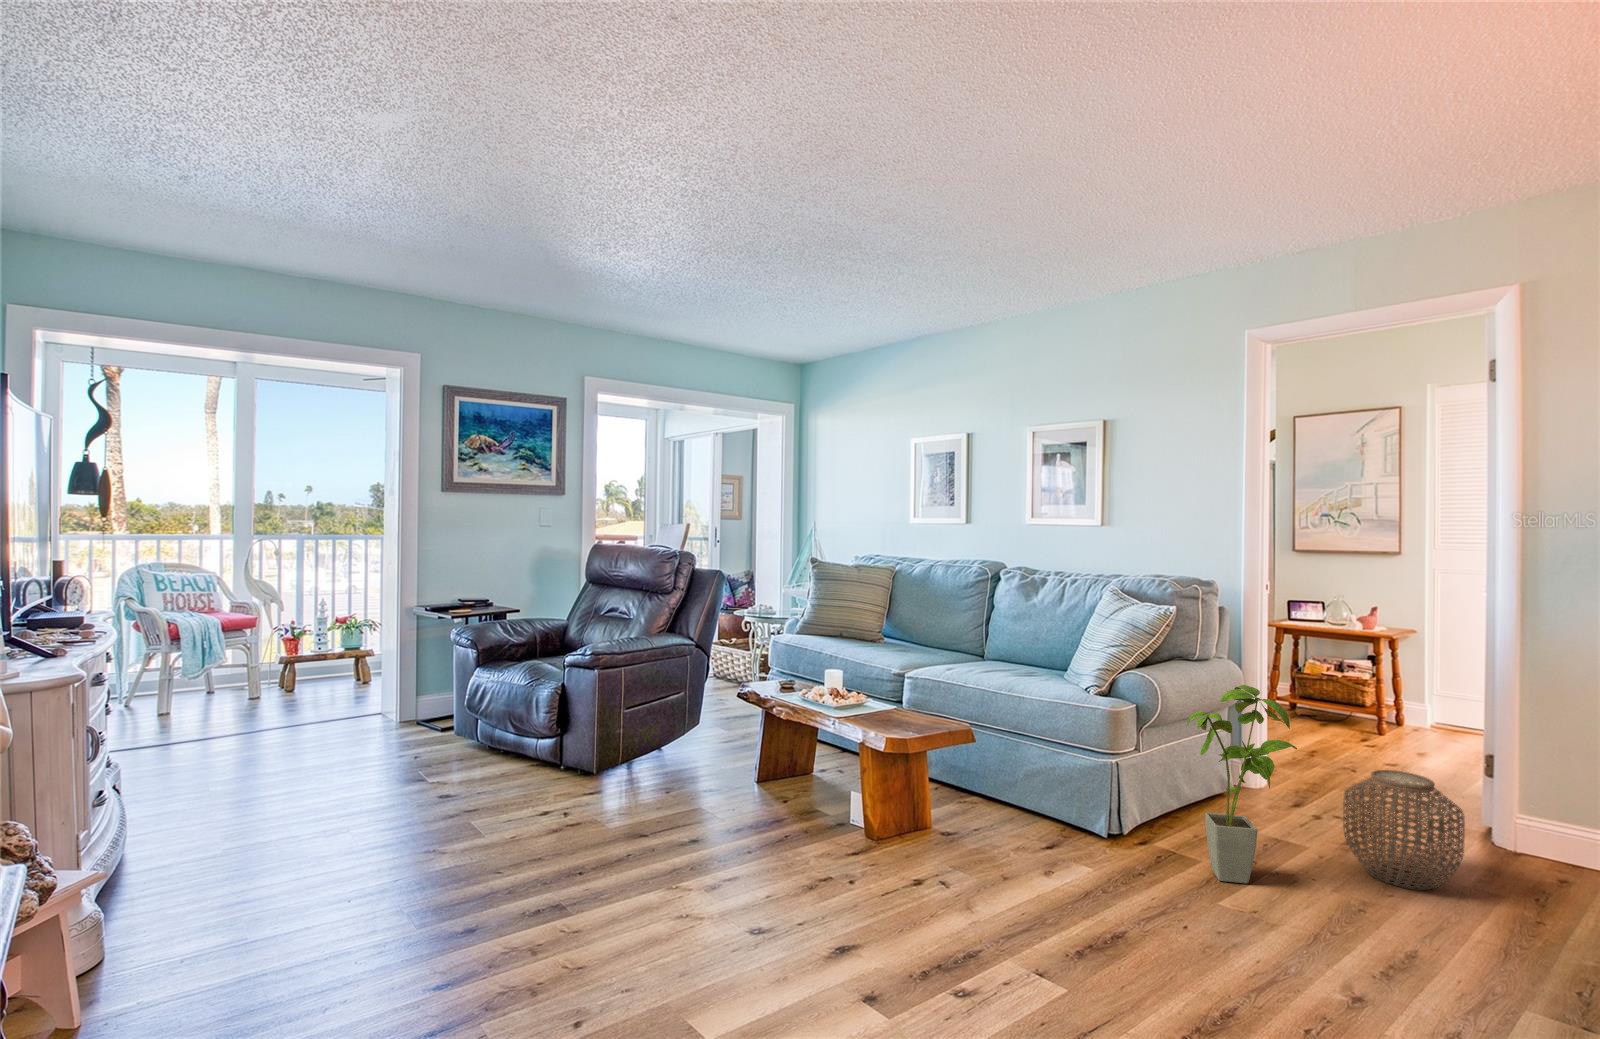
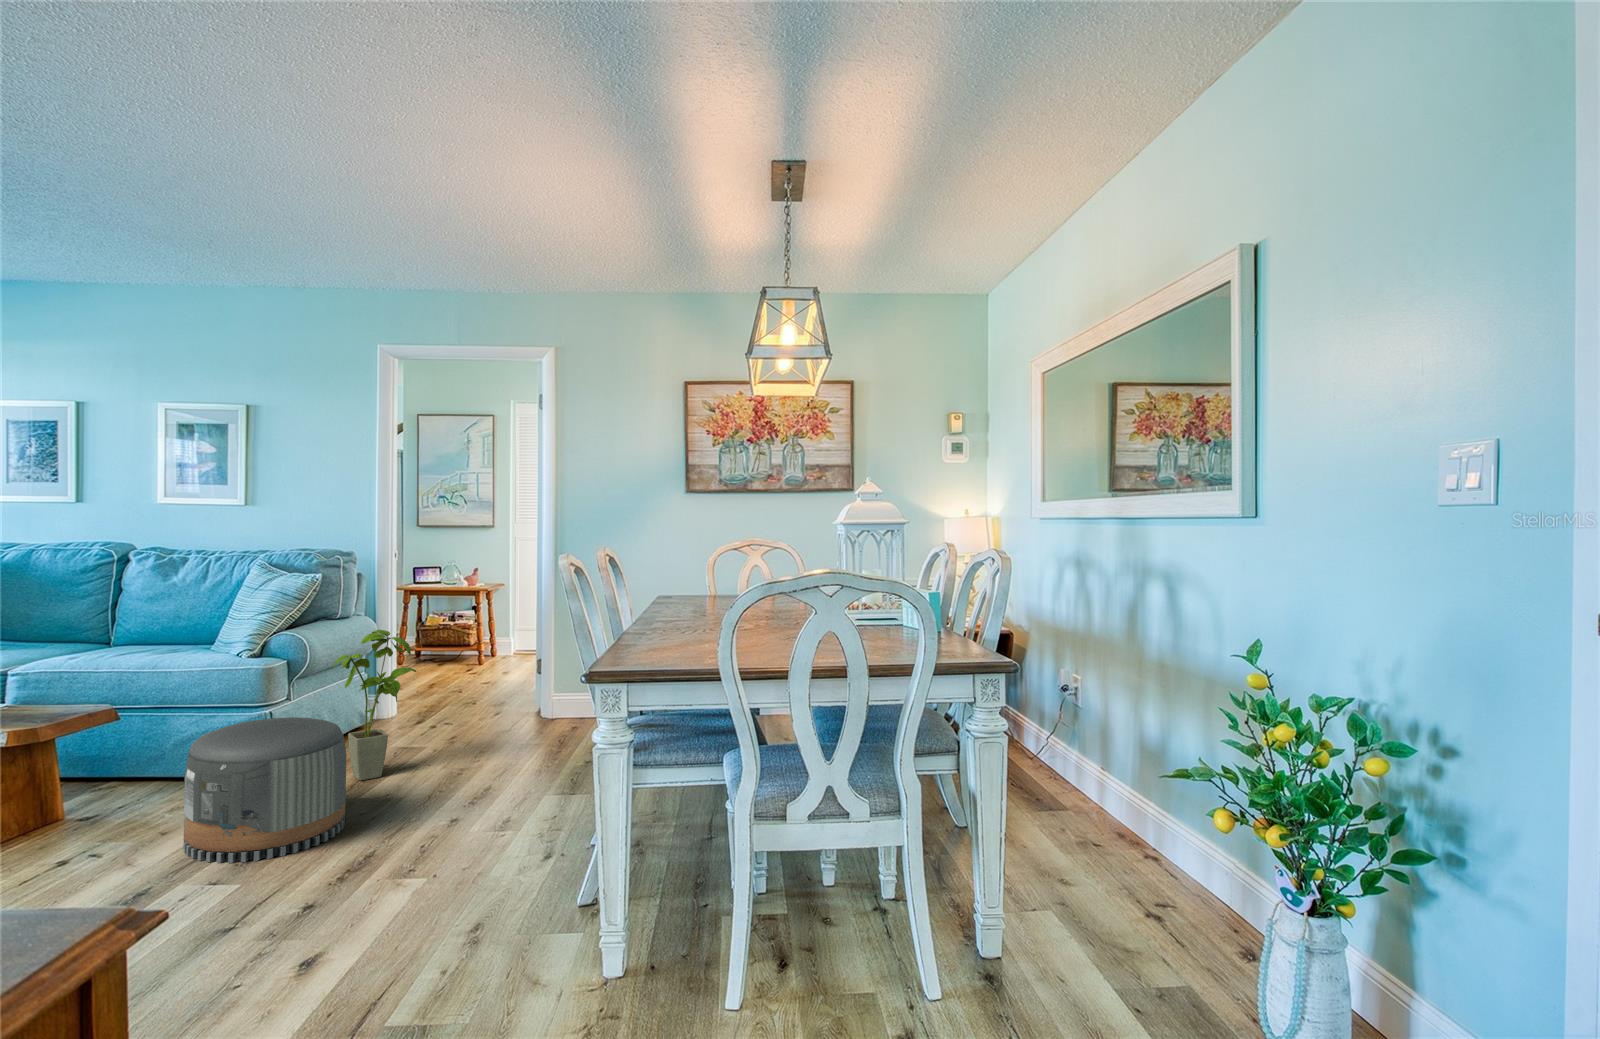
woven basket: present [1343,770,1465,890] -> none [447,676,518,752]
pouf: none [1019,779,1199,974] -> present [184,717,346,863]

